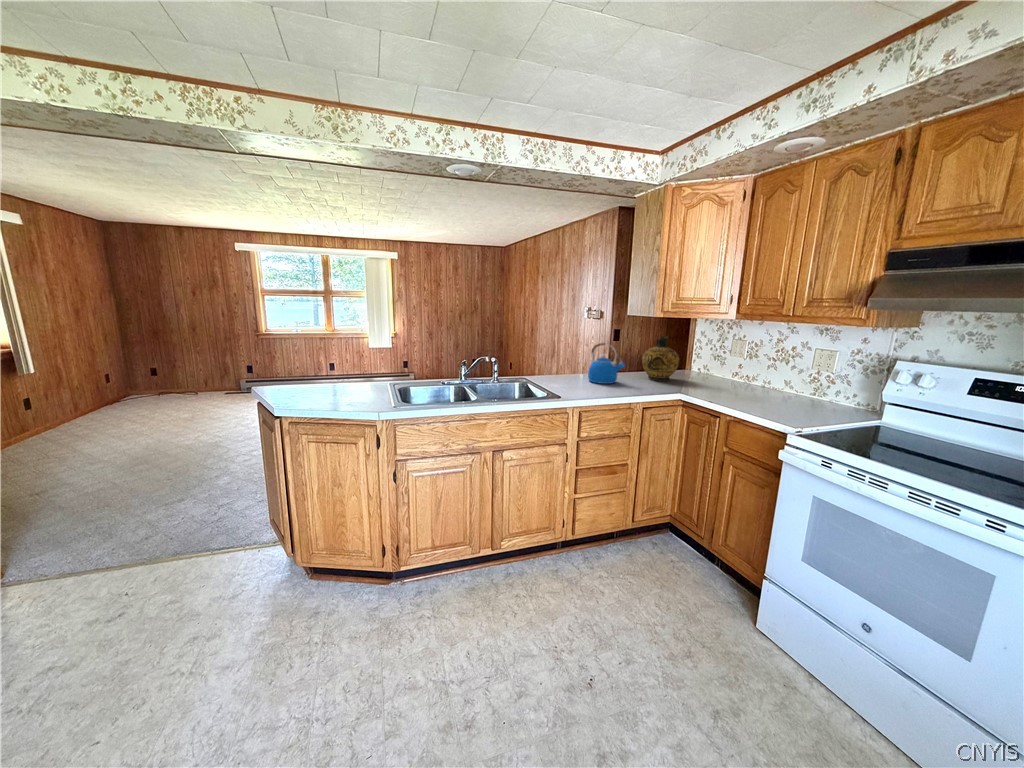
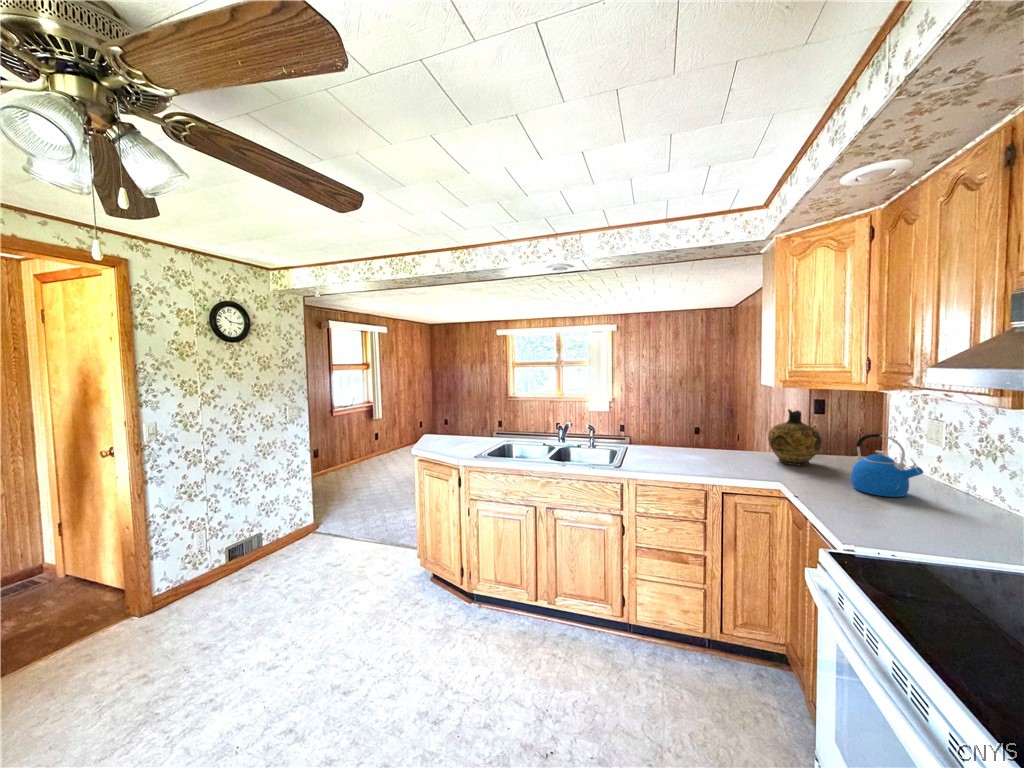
kettle: present [588,343,625,384] -> present [851,434,923,497]

